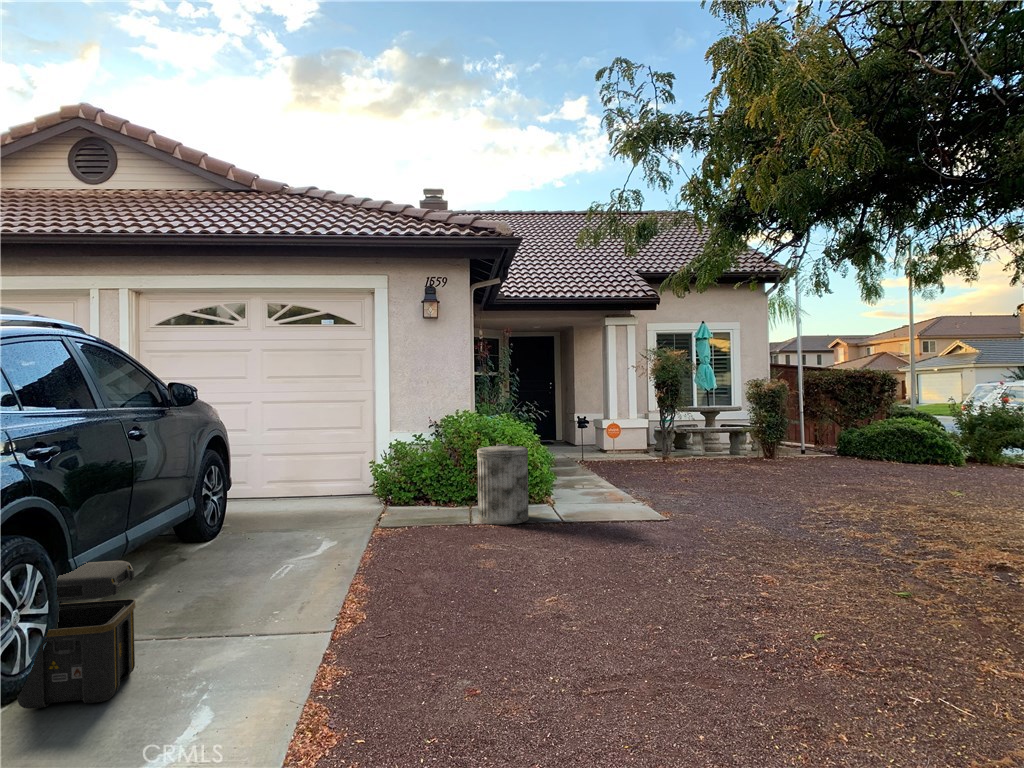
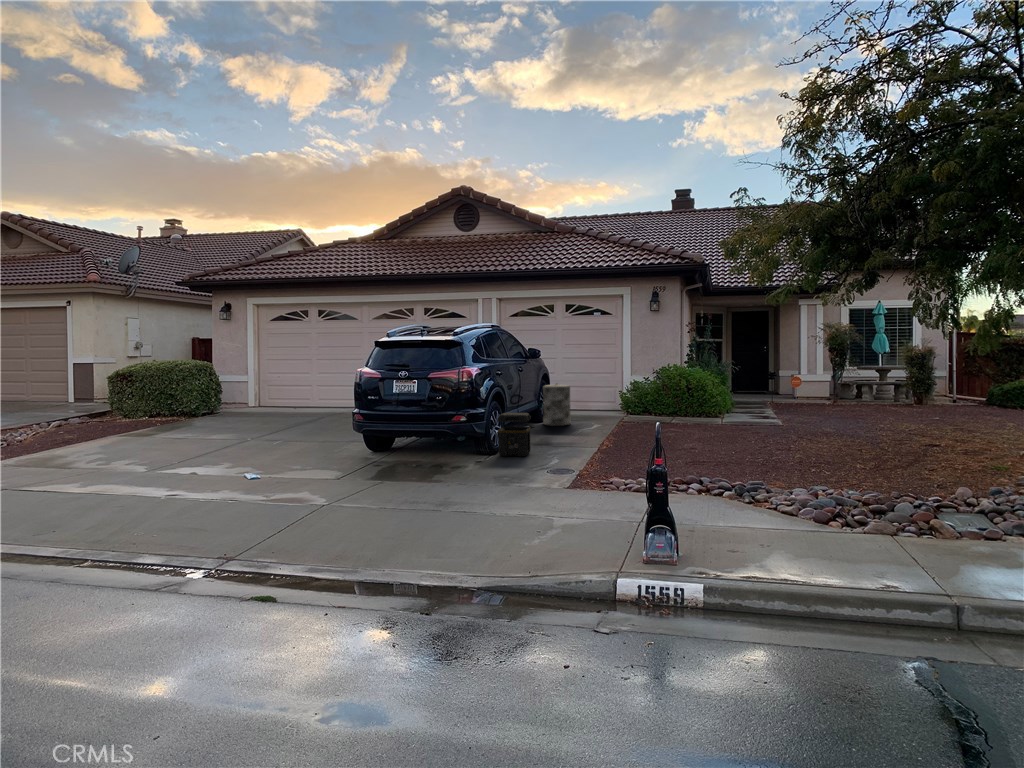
trash can: present [477,444,529,525] -> present [543,383,570,426]

